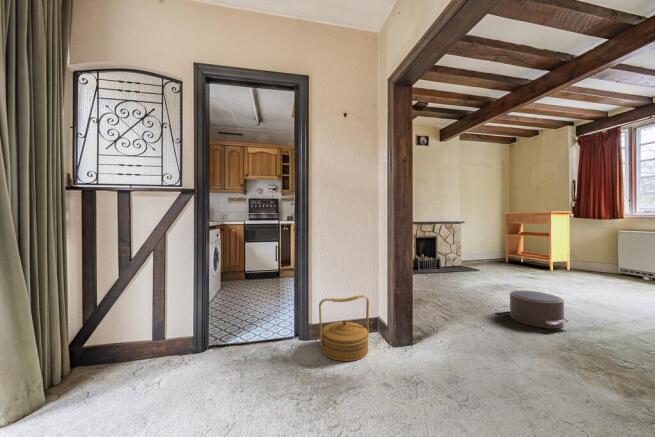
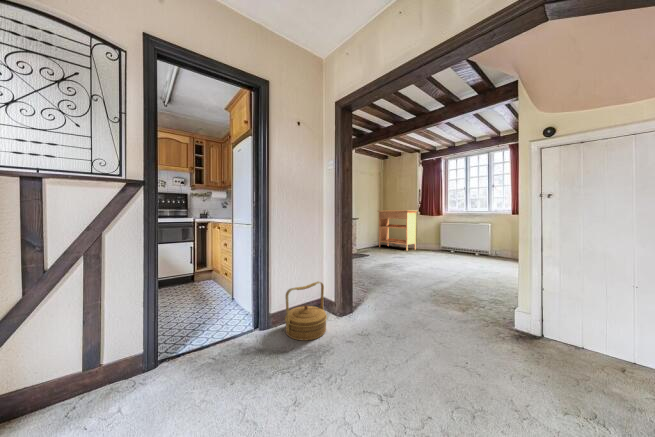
pouf: present [501,291,569,329] -> none [394,265,436,289]

